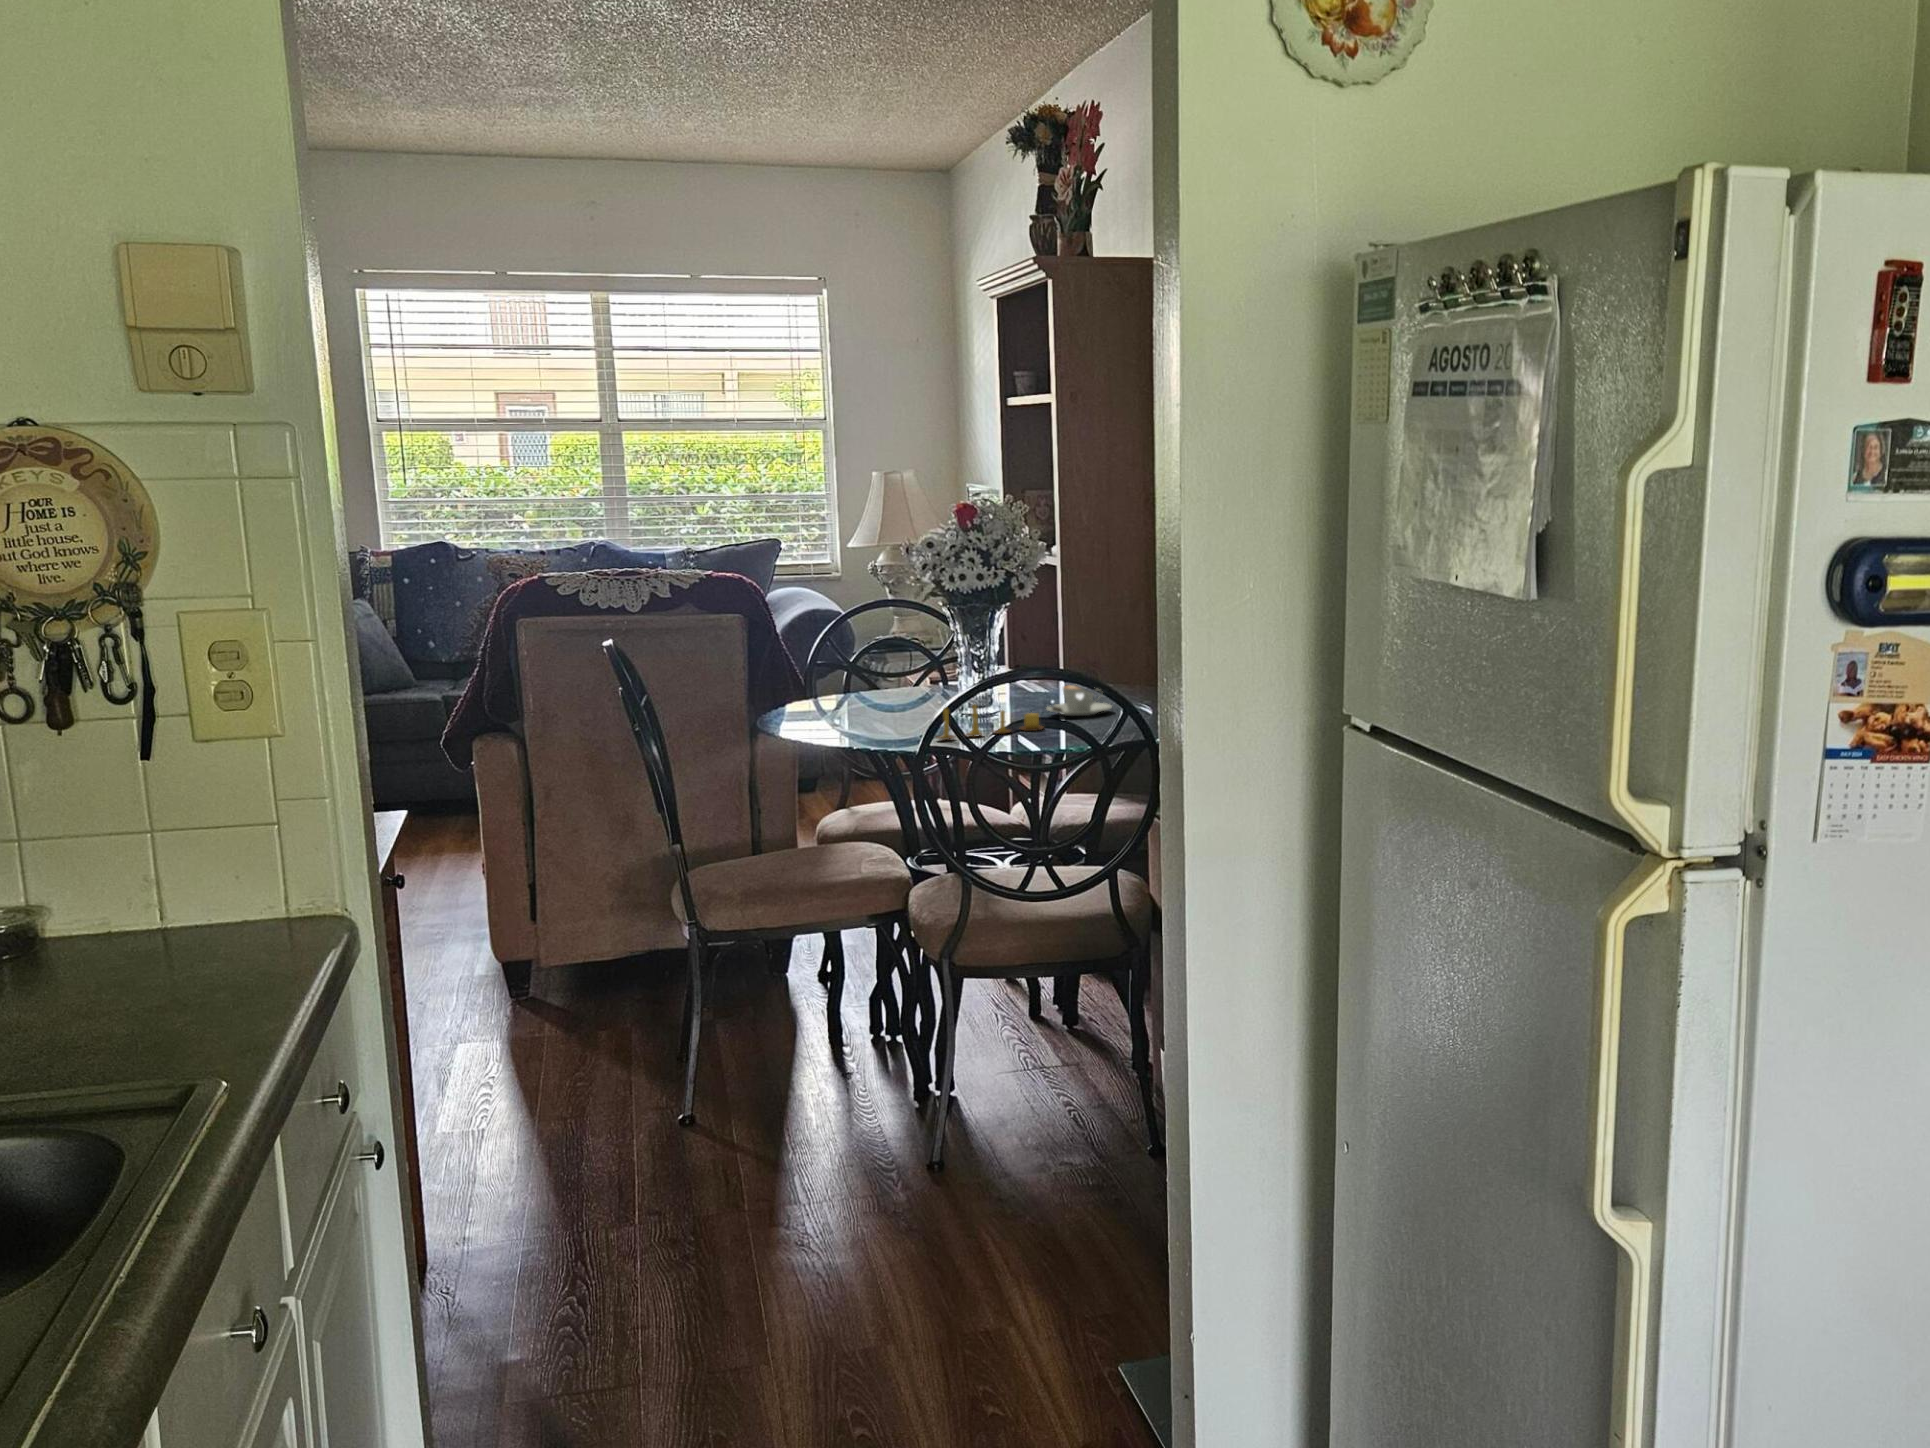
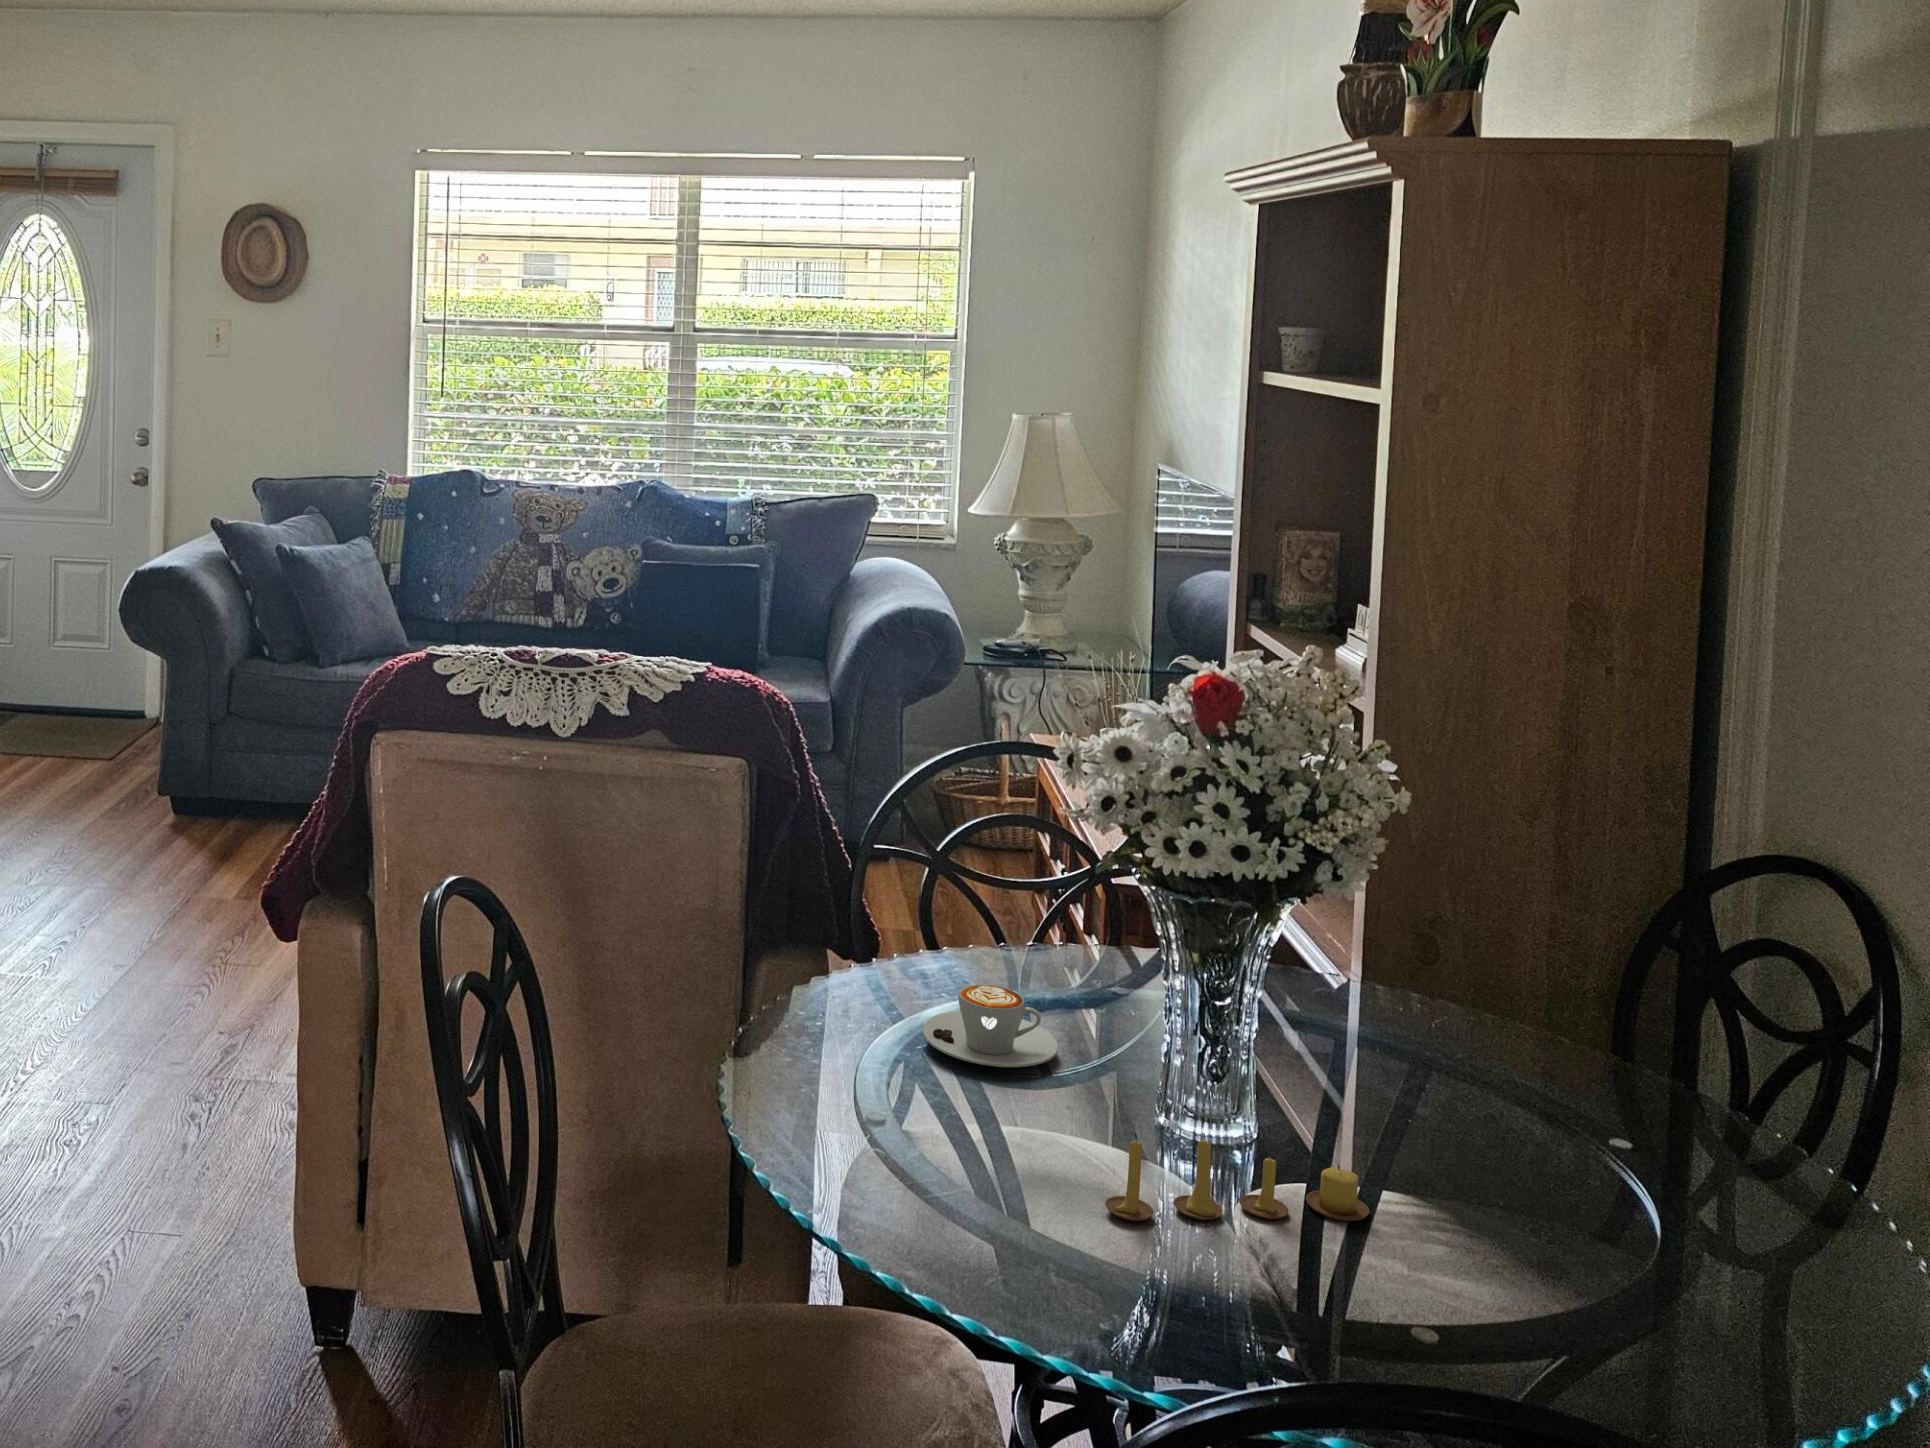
coffee cup: present [1047,685,1112,716] -> present [923,985,1058,1067]

